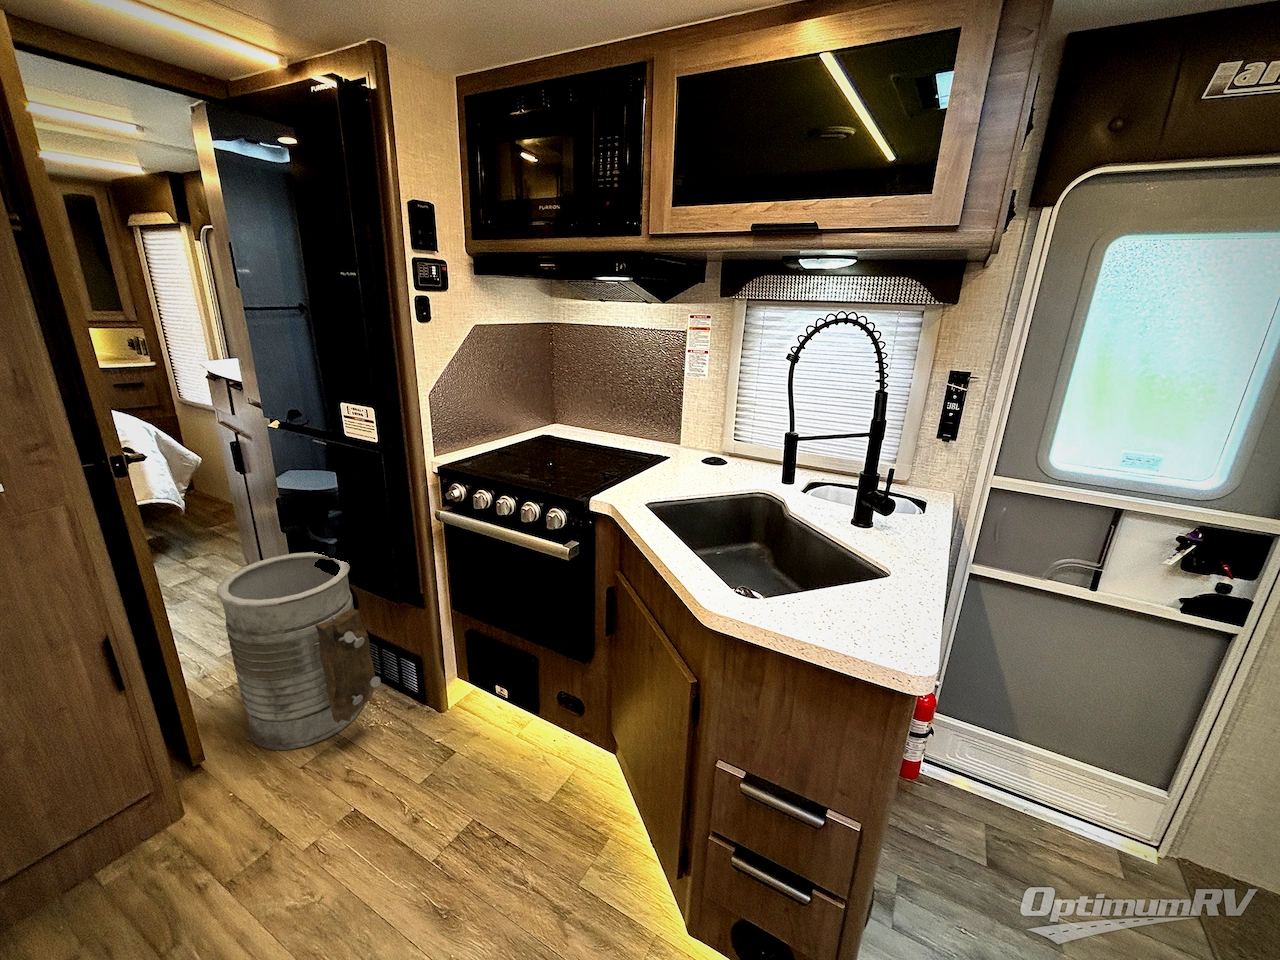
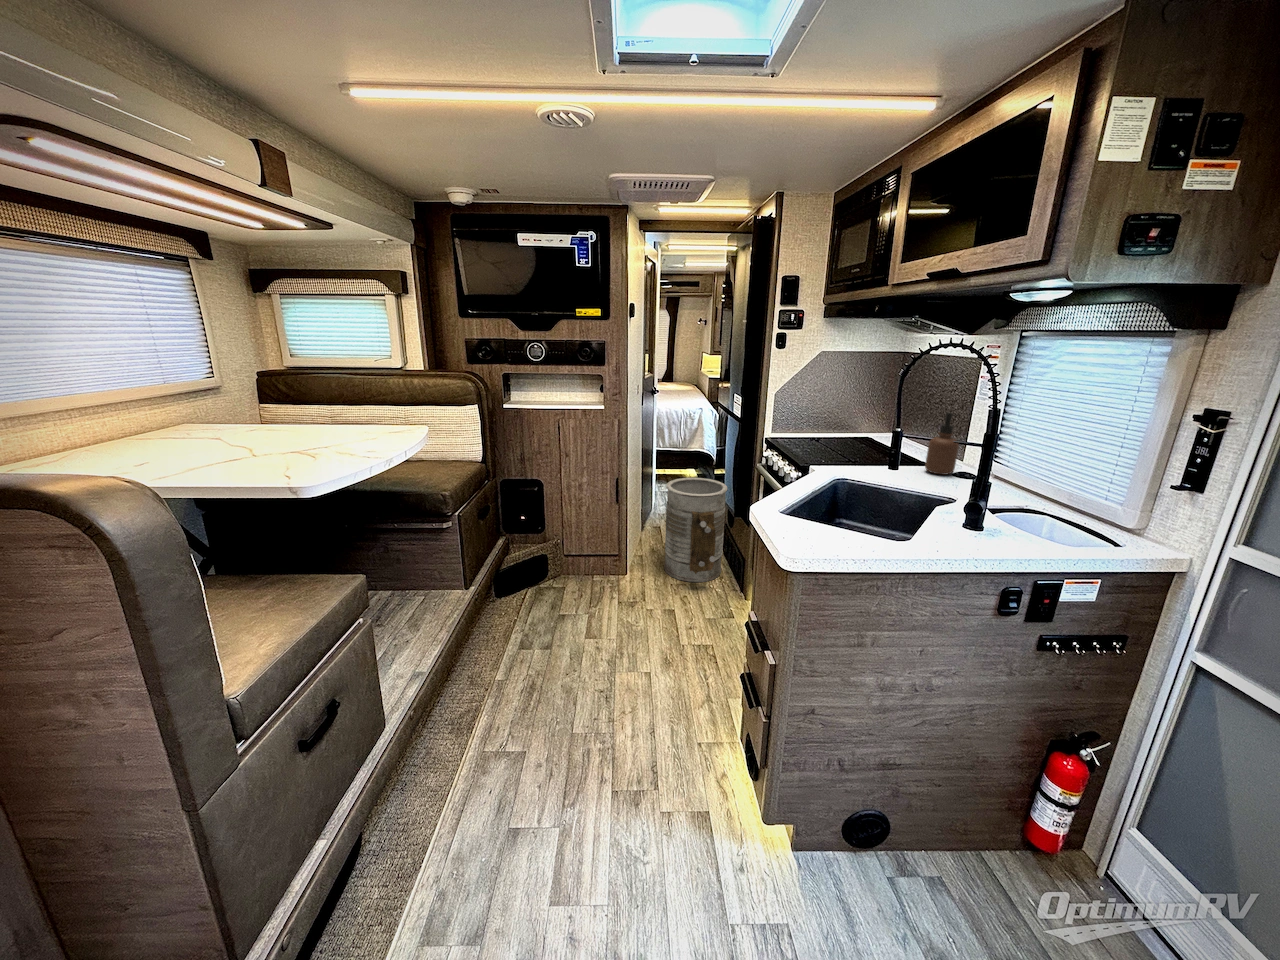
soap dispenser: none [679,395,710,466] -> present [925,412,959,475]

